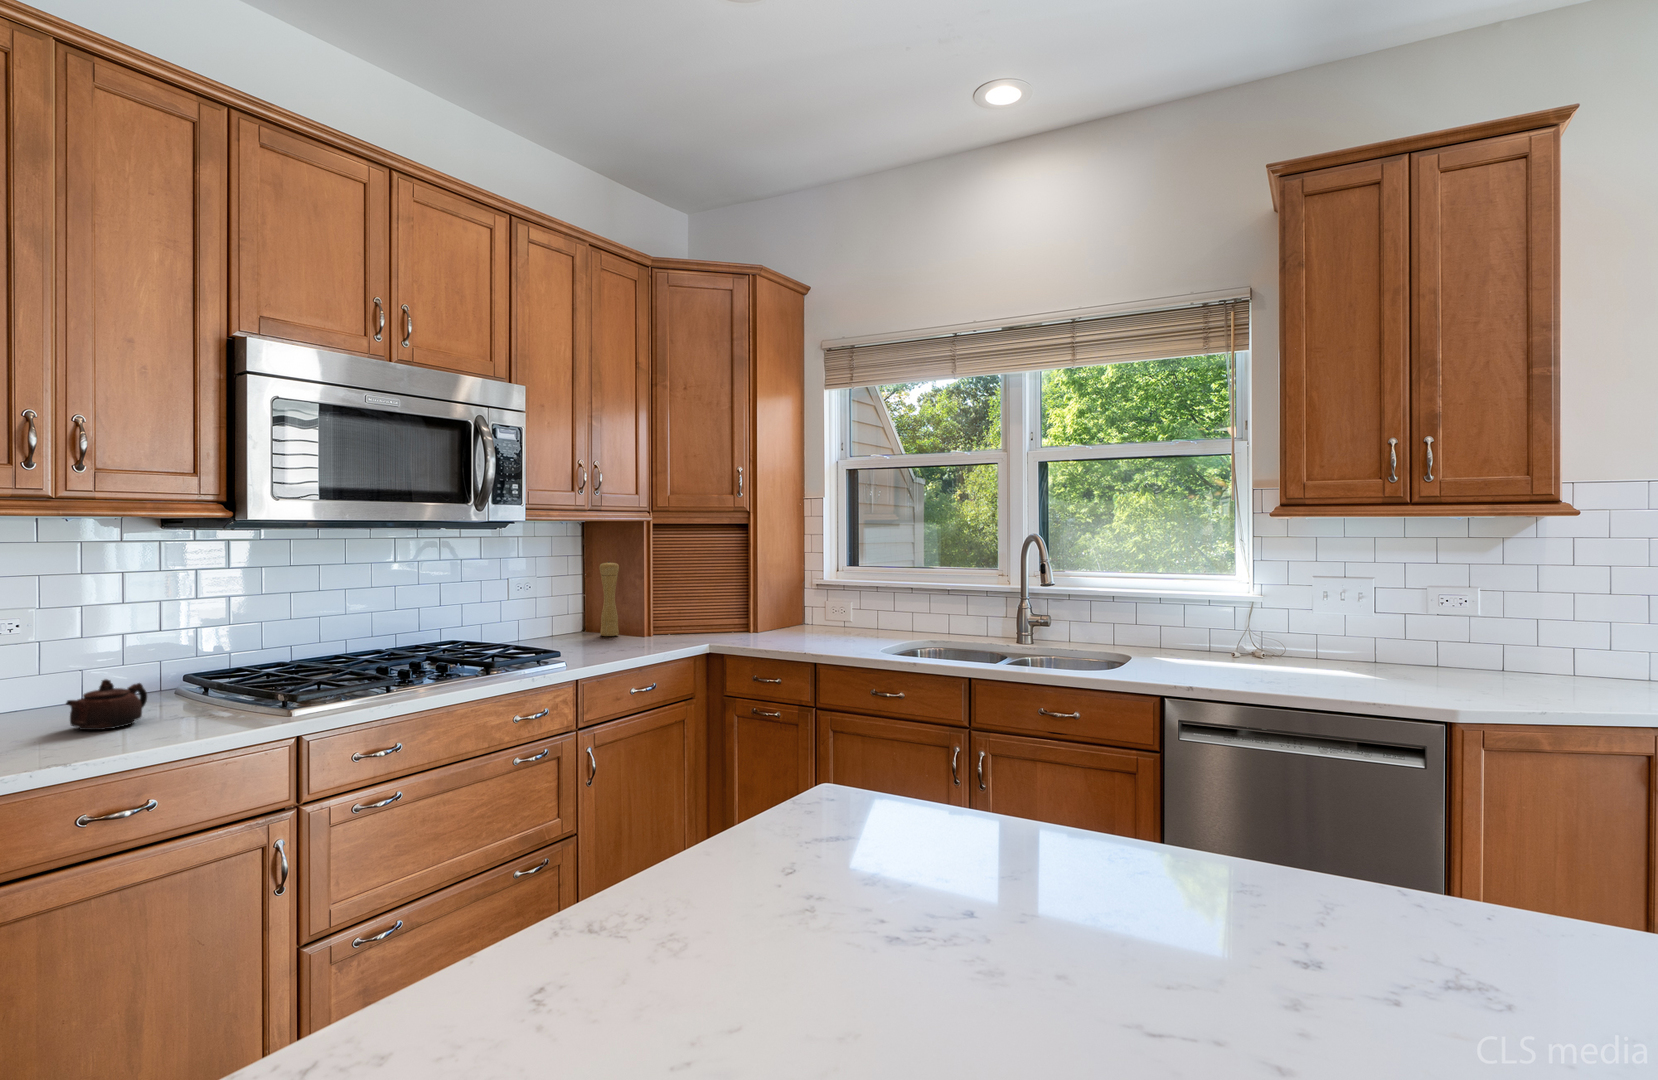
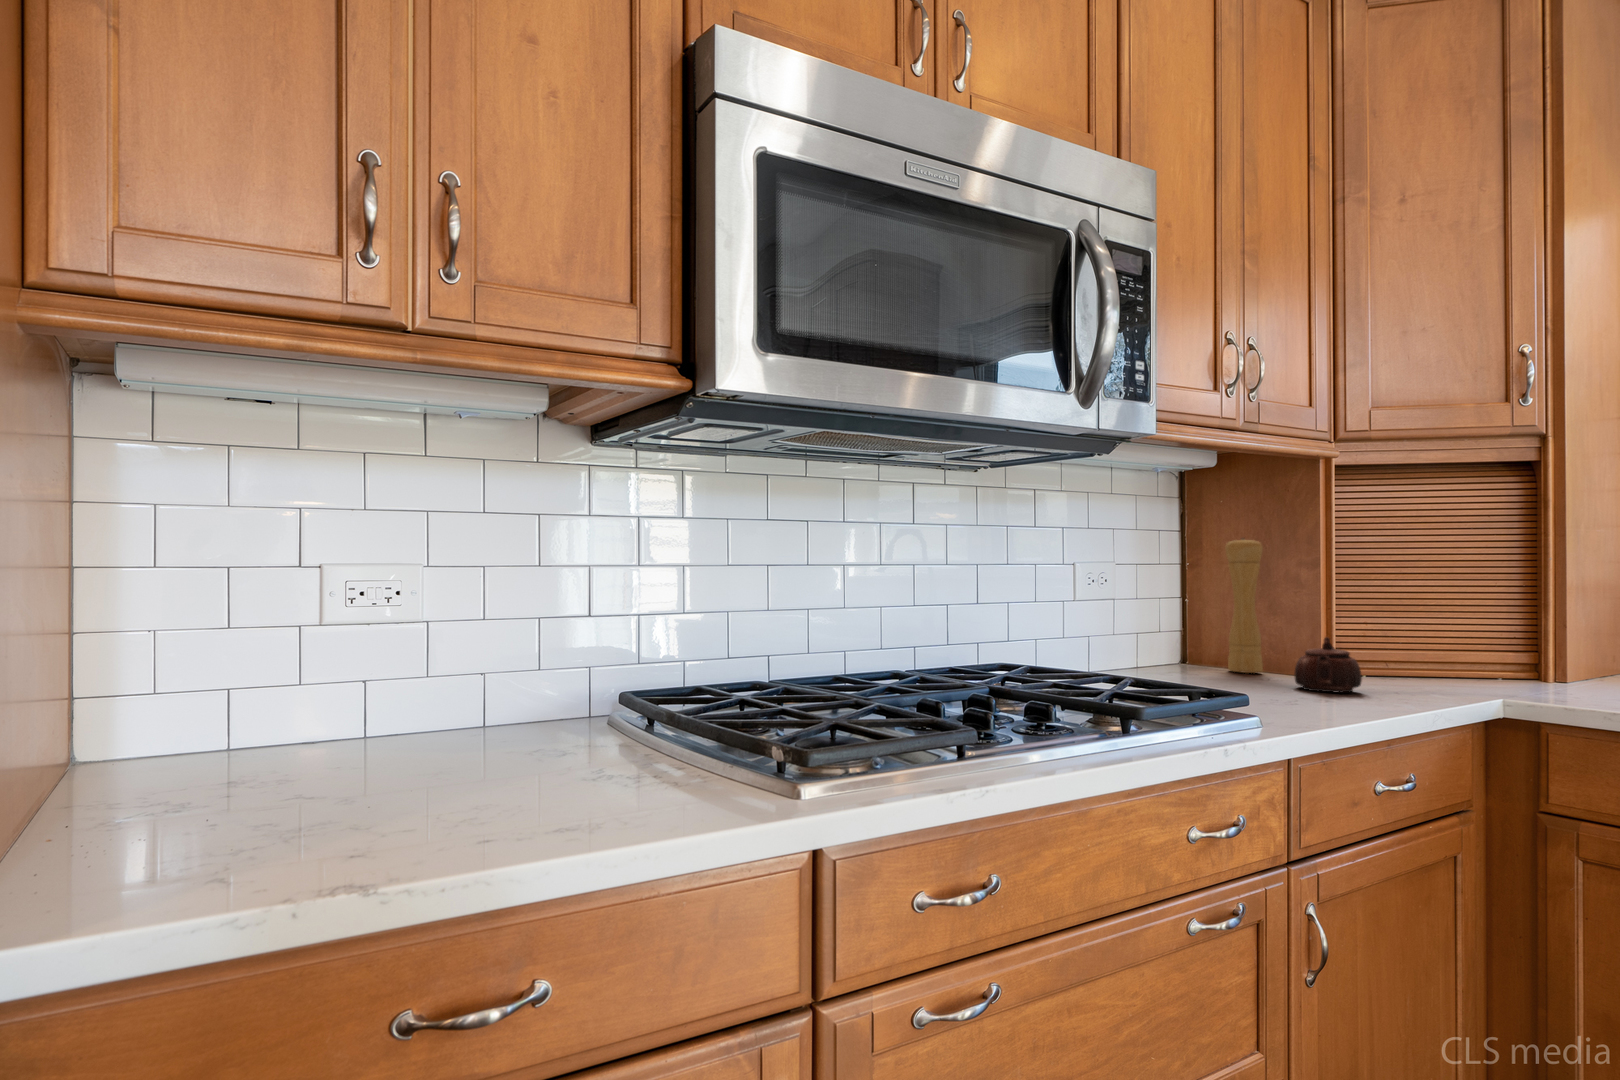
teapot: present [66,679,147,730] -> present [1294,637,1362,693]

